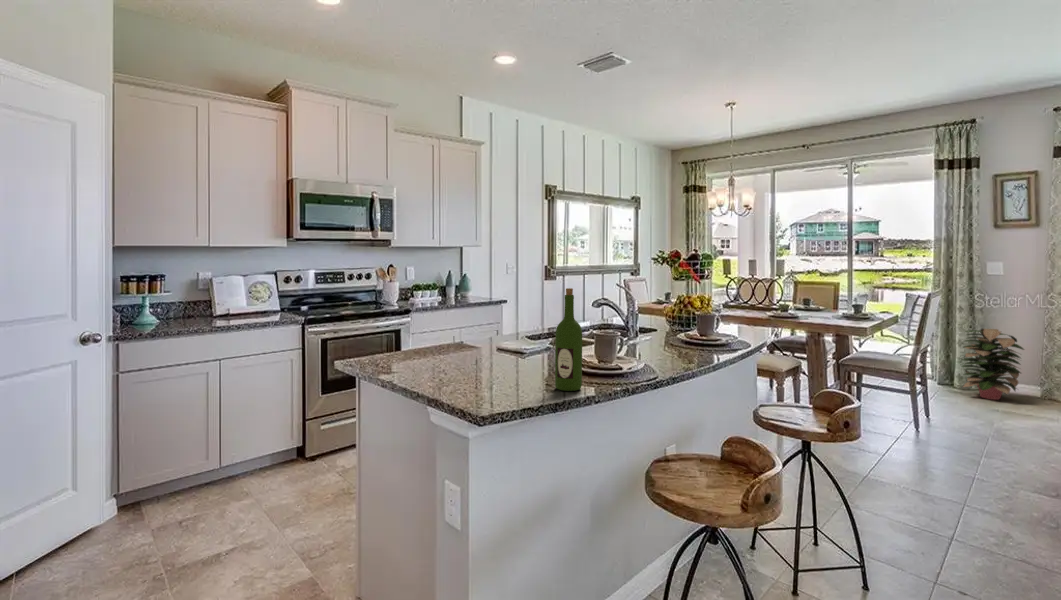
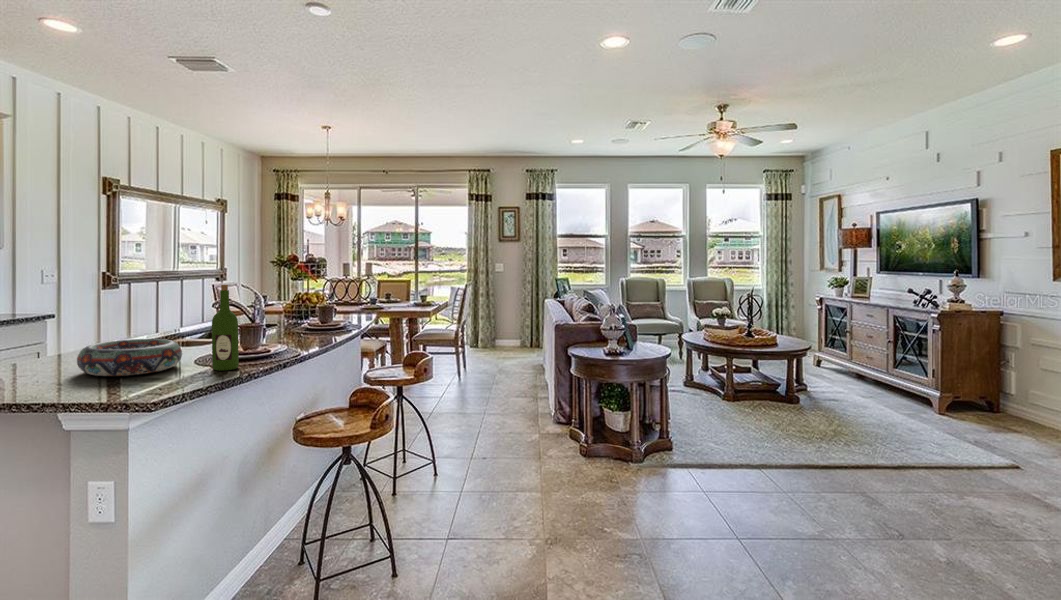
decorative plant: present [962,329,1024,400] -> none [484,308,515,353]
decorative bowl: none [446,344,532,383] -> present [77,339,182,376]

